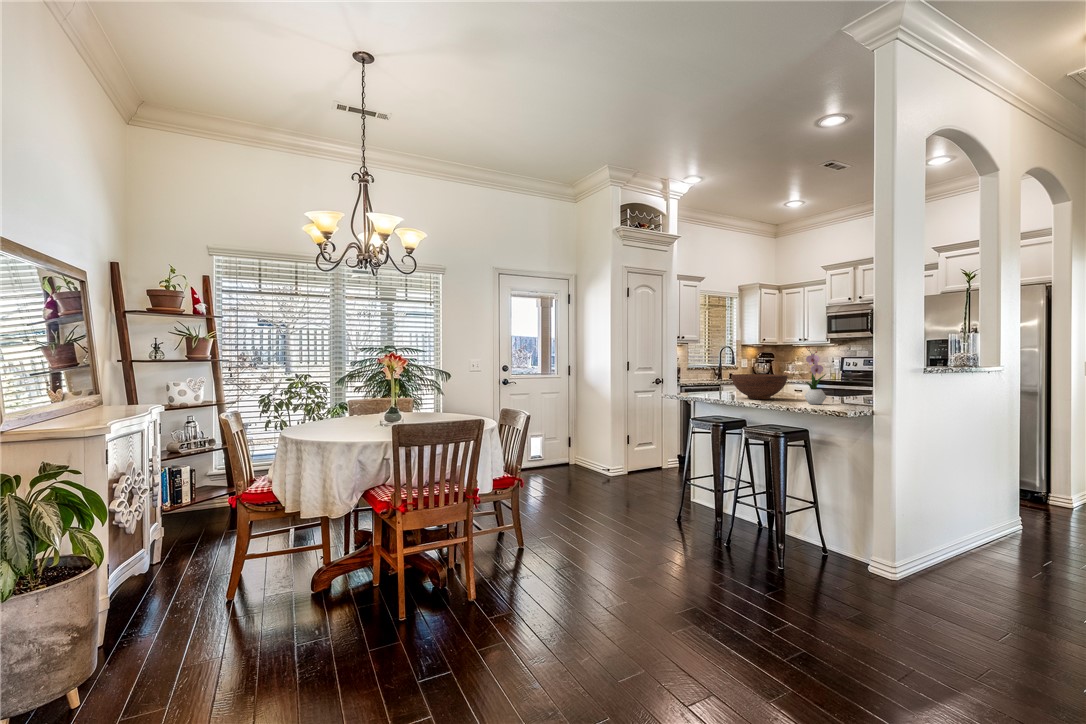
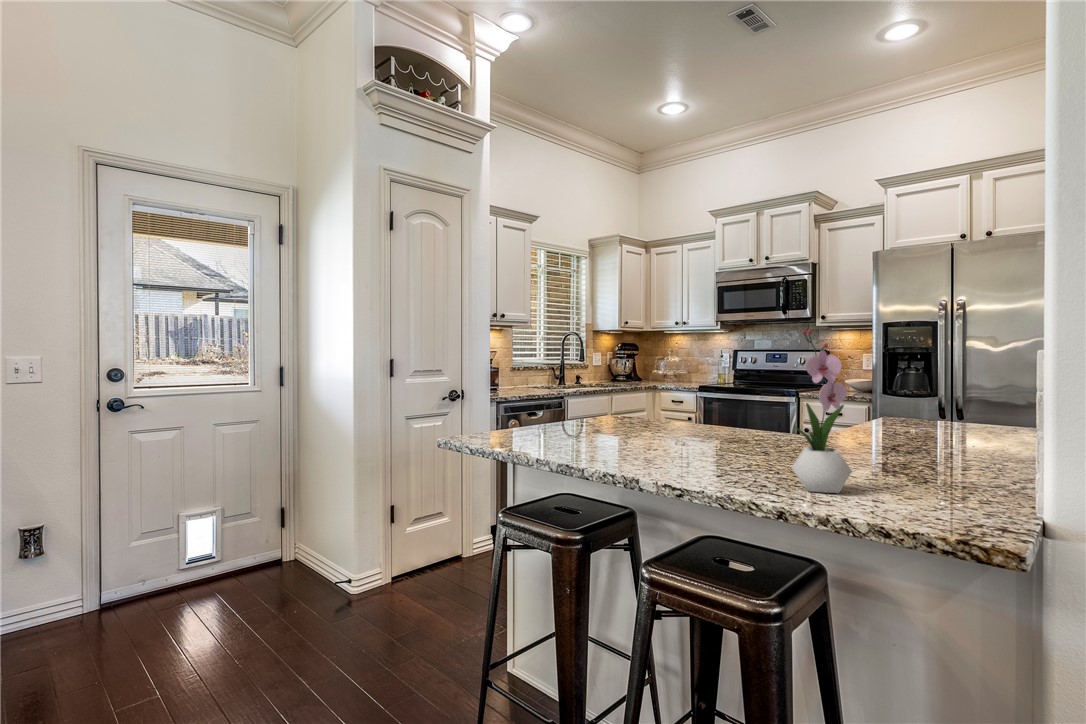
fruit bowl: present [731,374,787,399] -> none [597,397,730,466]

